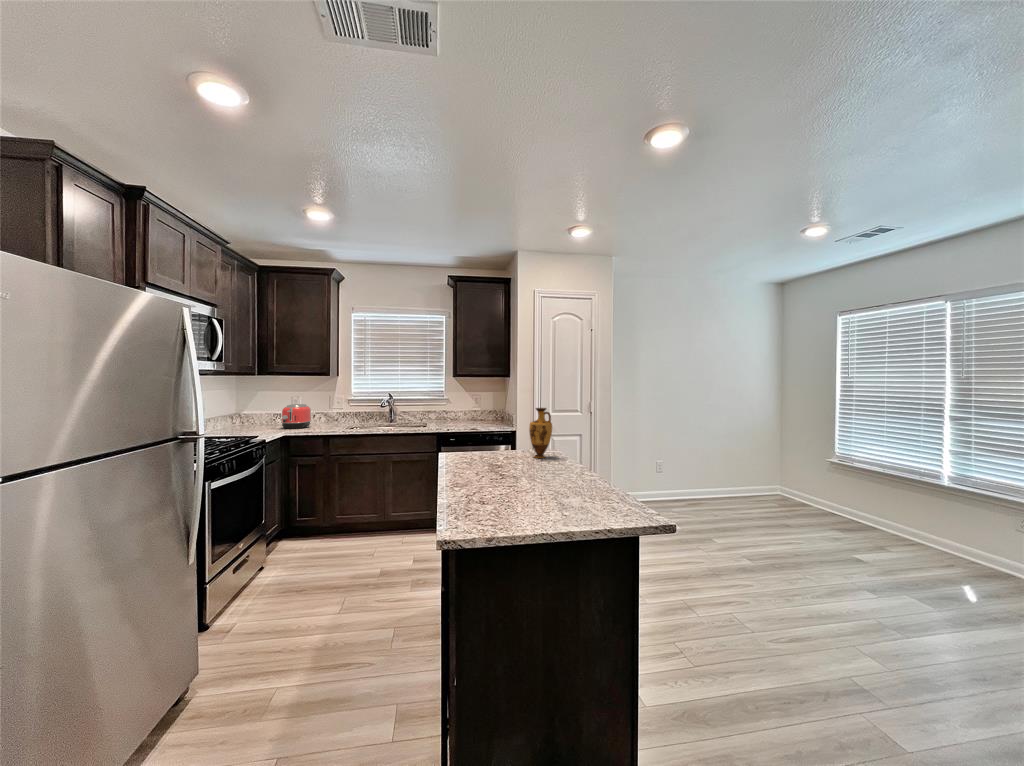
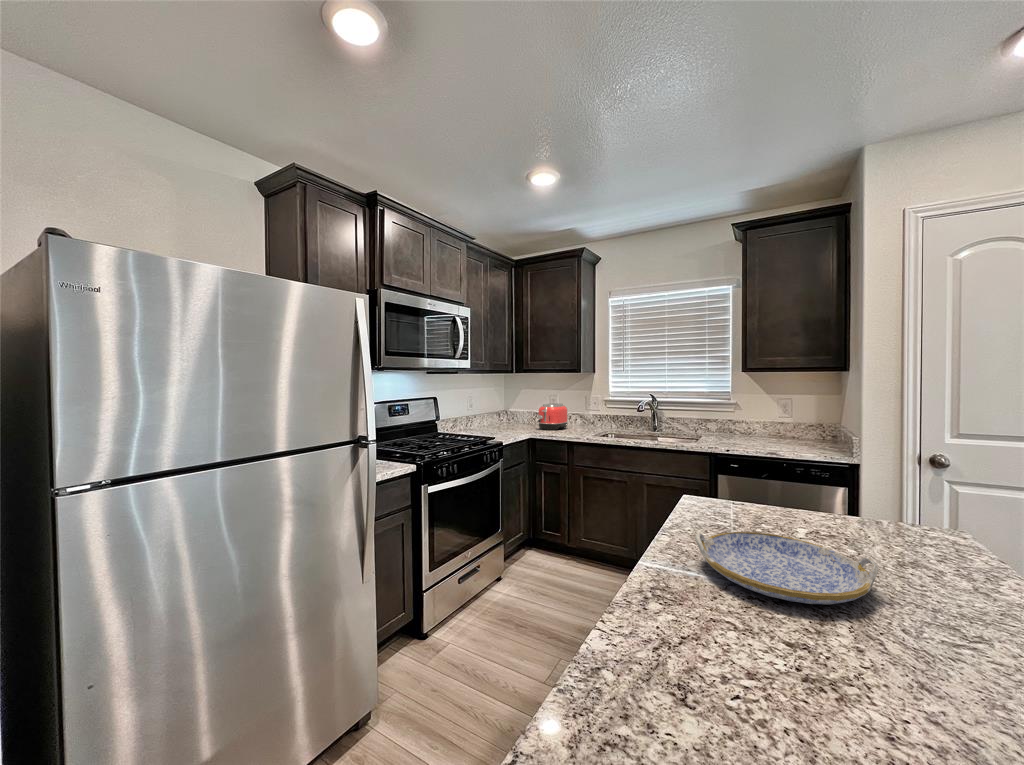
vase: present [529,408,552,458] -> none [878,434,952,555]
serving tray: none [465,457,532,476] -> present [695,532,878,604]

